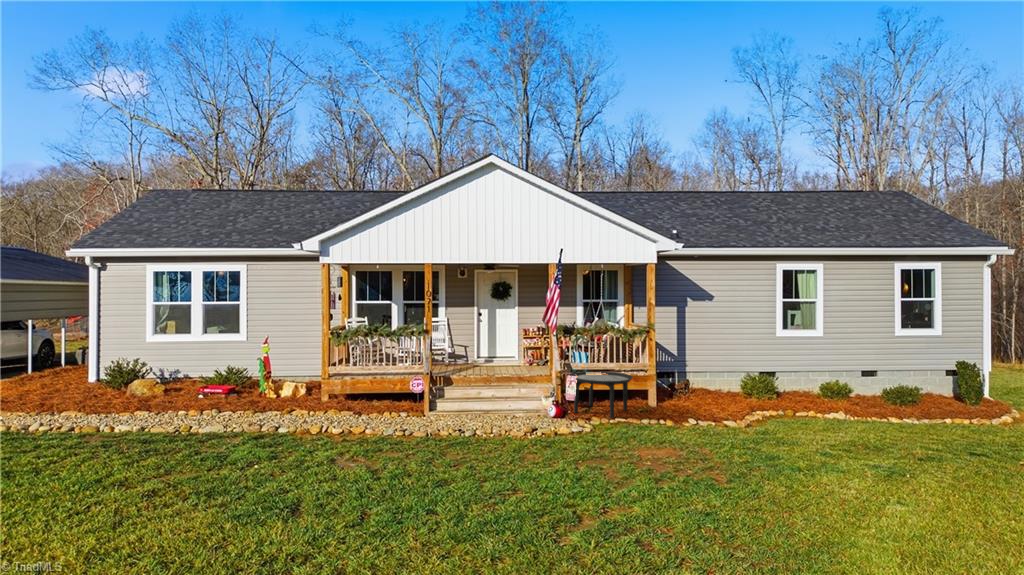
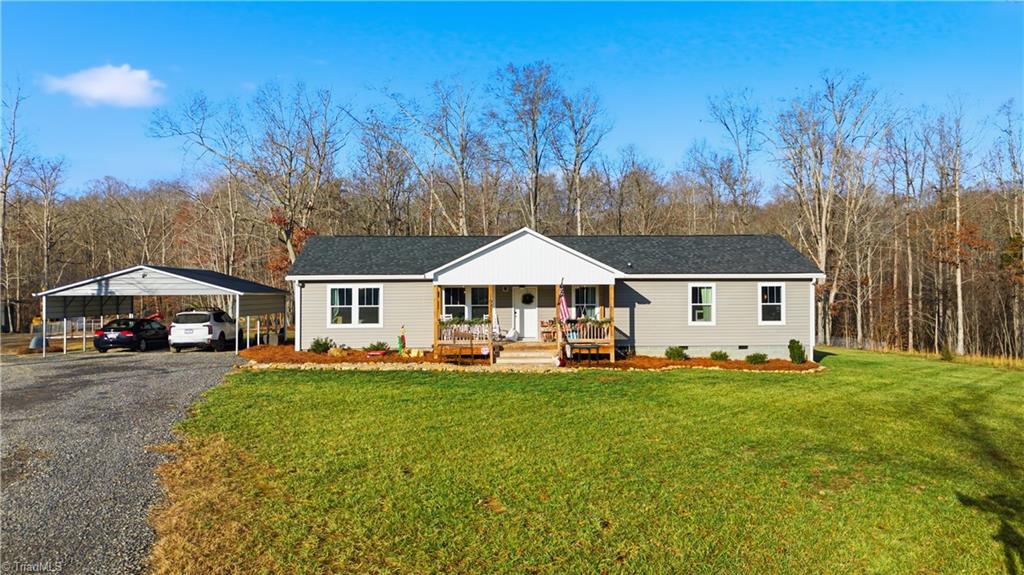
bench: none [331,348,394,419] -> present [439,331,474,366]

